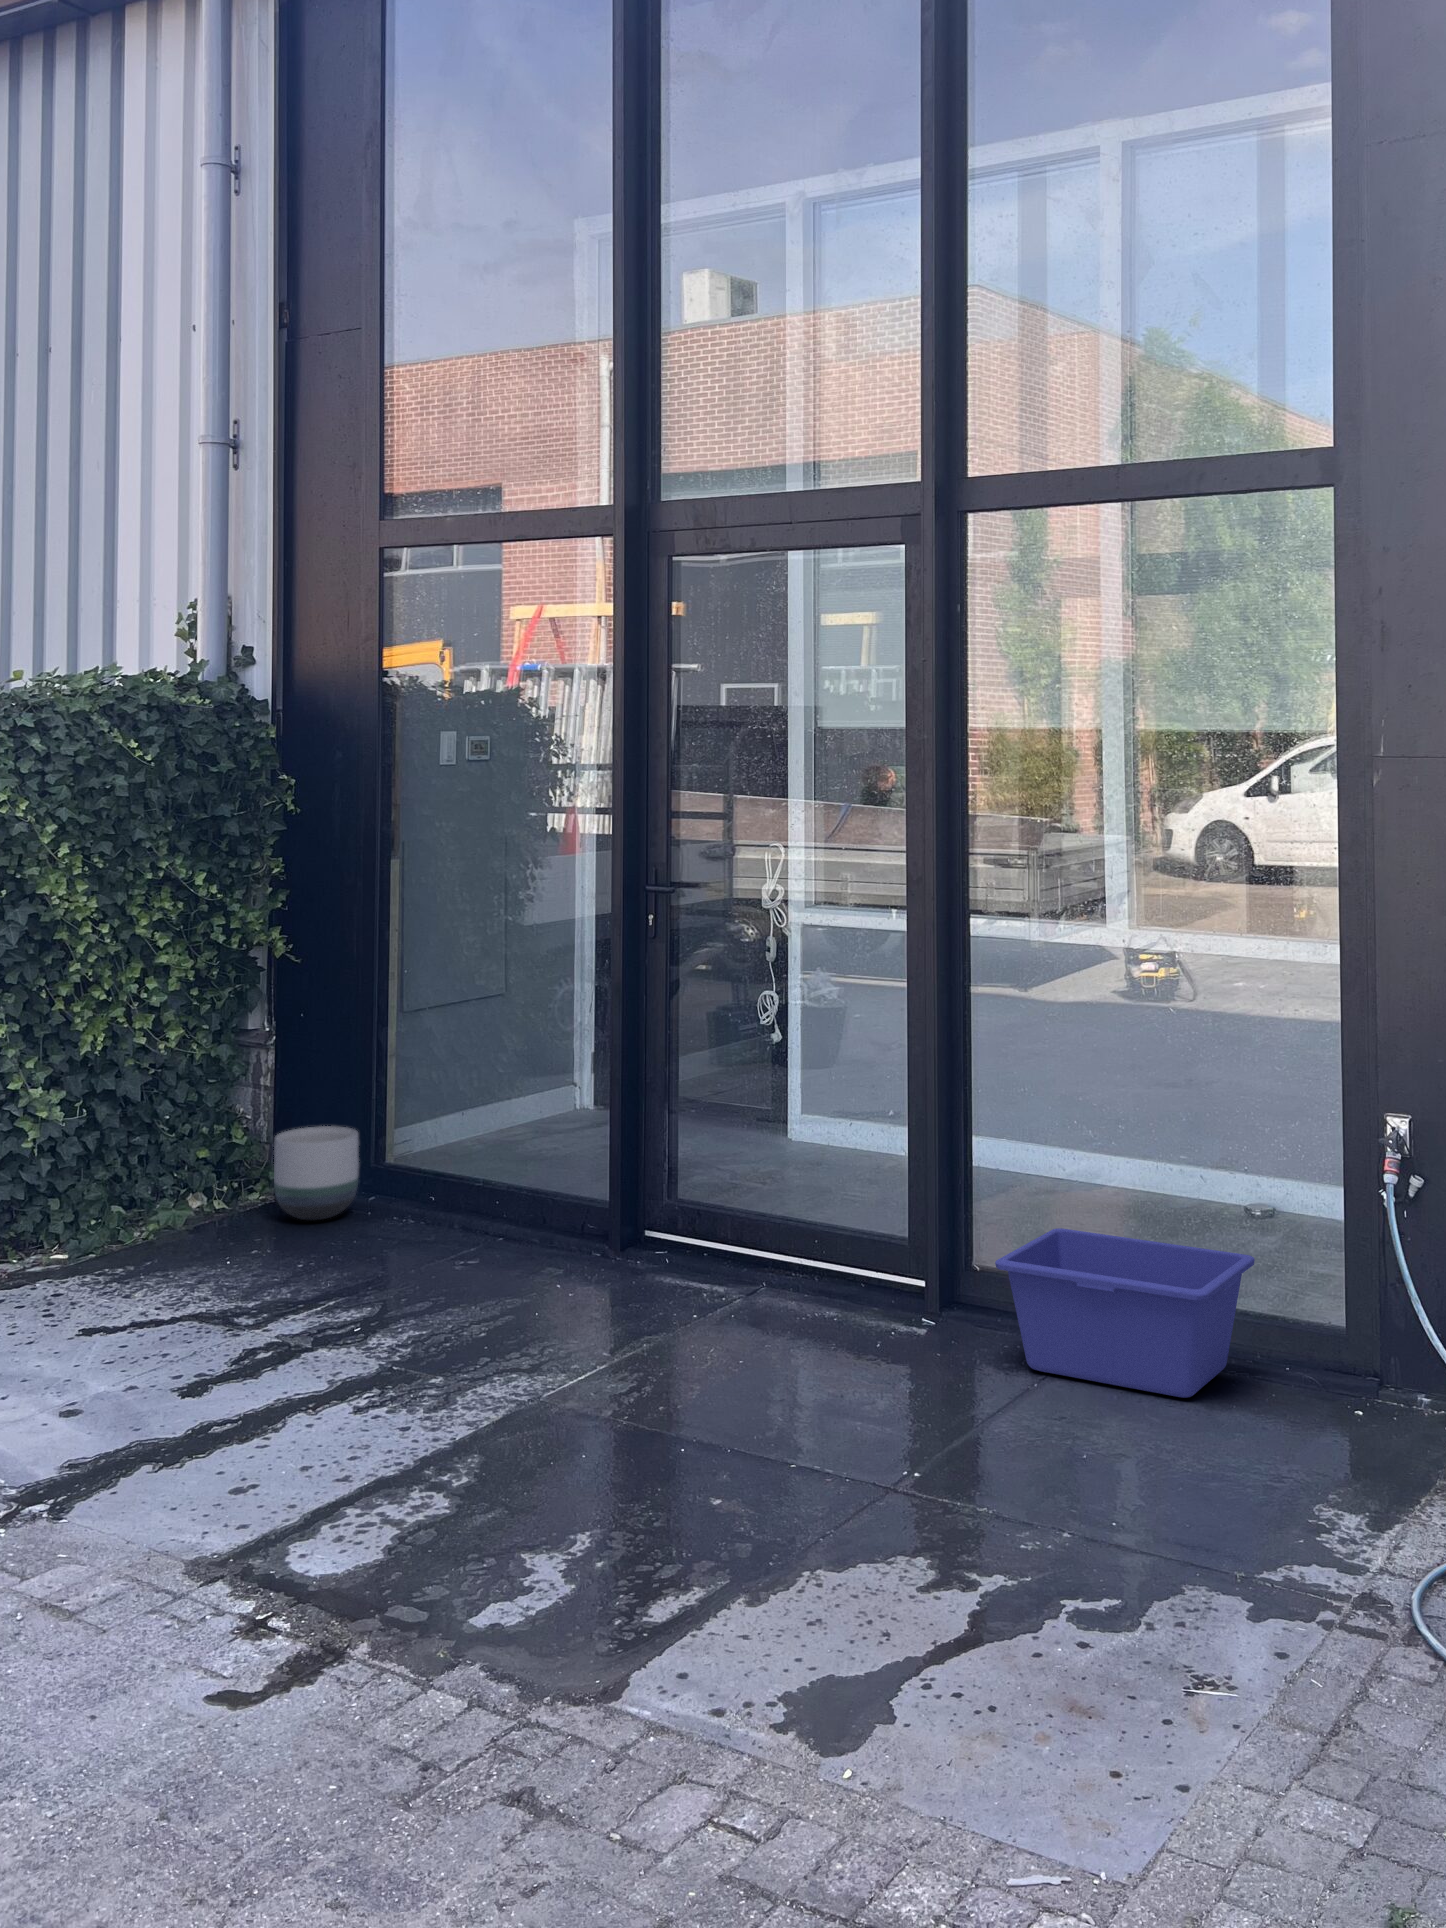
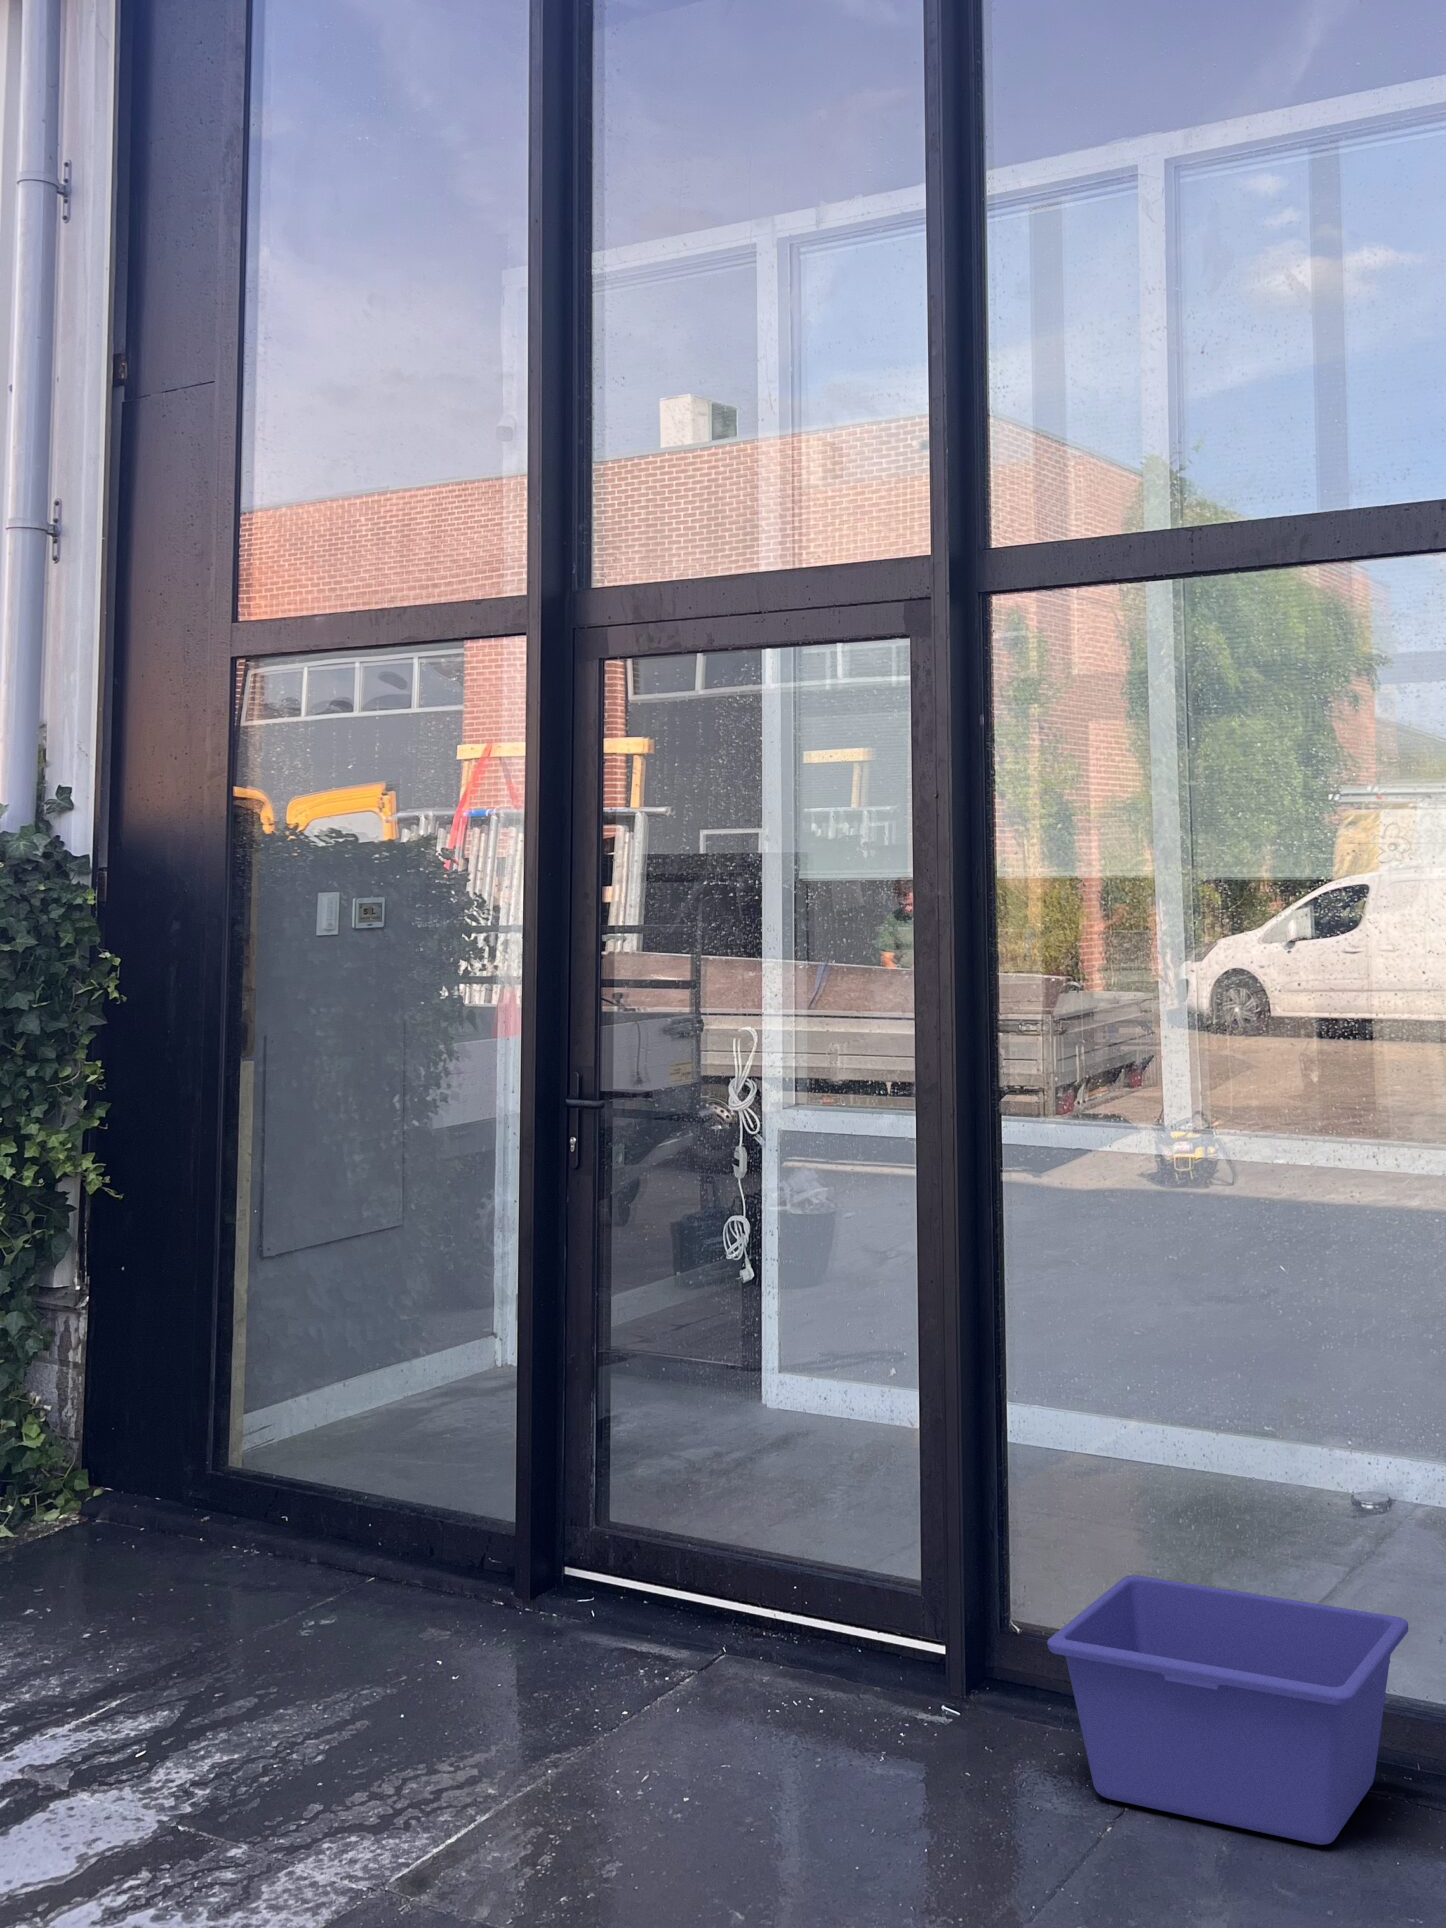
planter: present [274,1126,359,1220] -> none [72,1422,191,1556]

